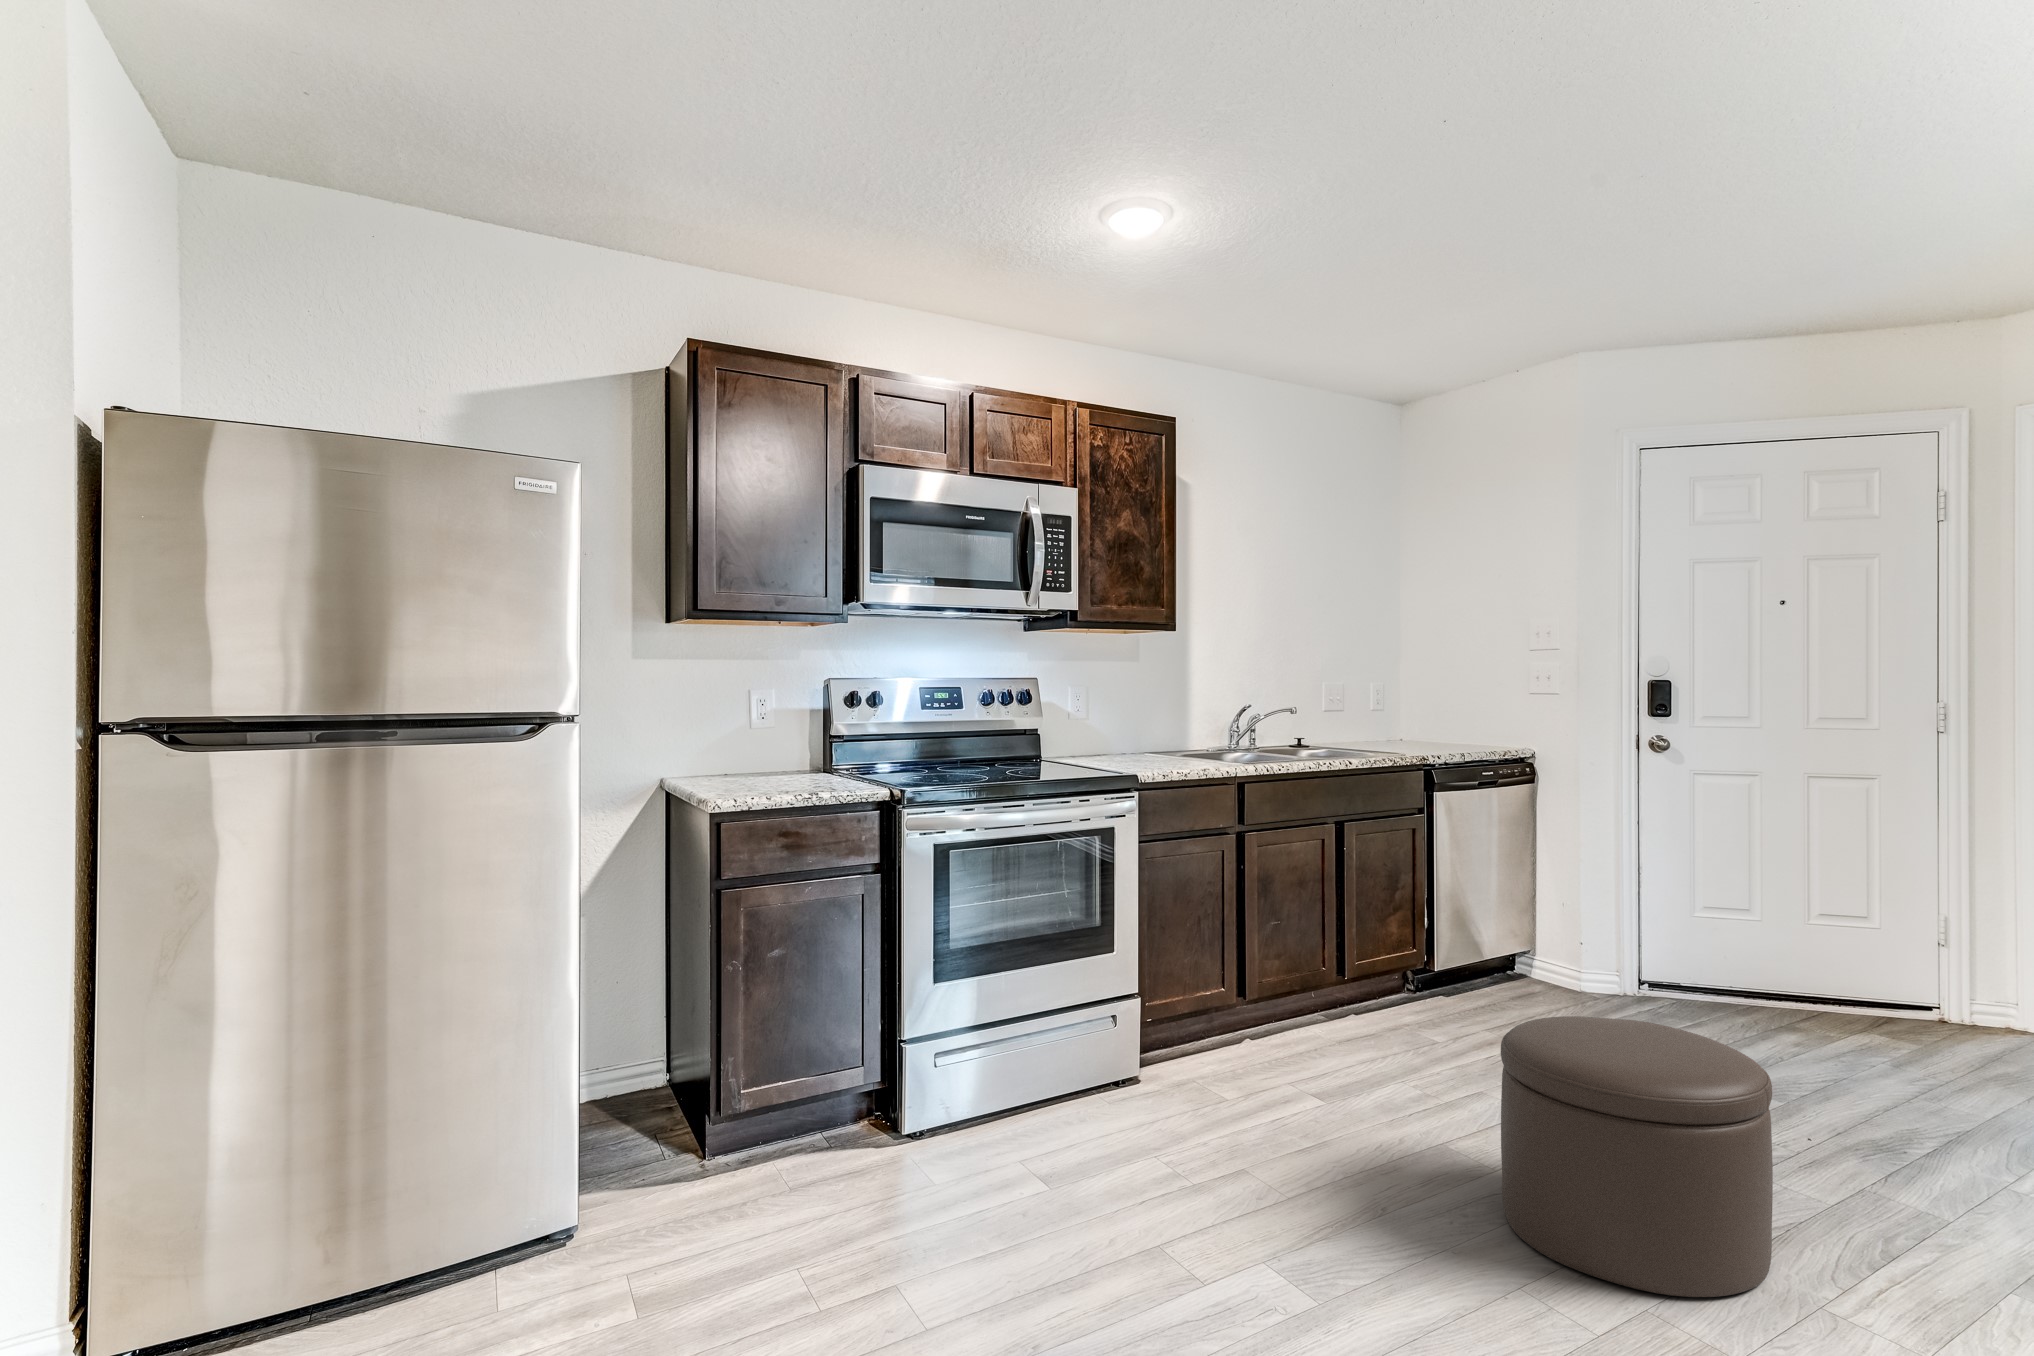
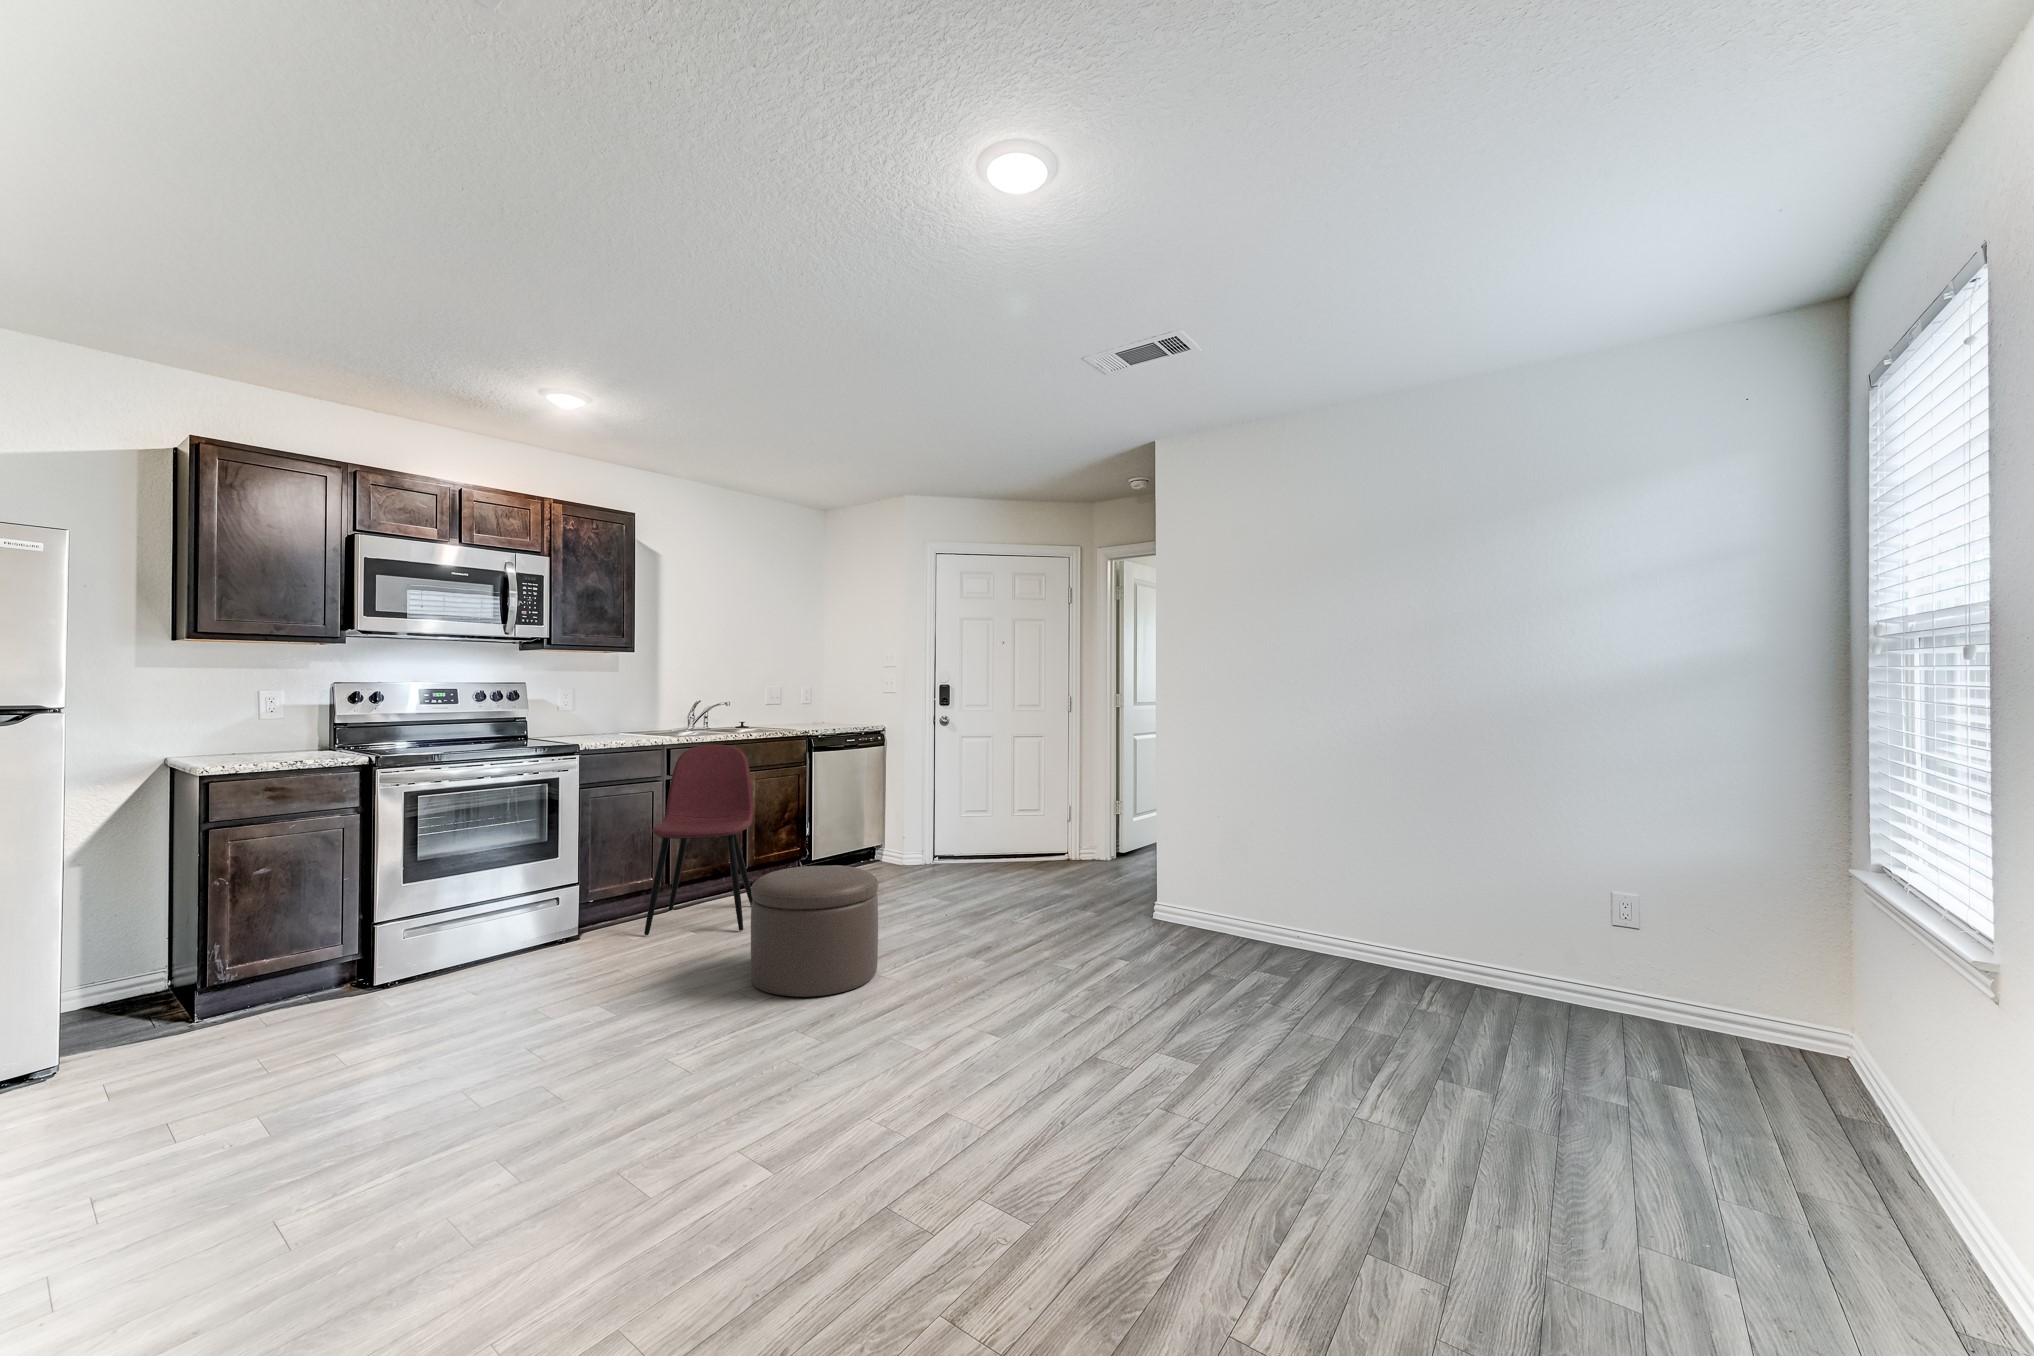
dining chair: none [1244,778,1406,1100] -> present [644,745,753,935]

